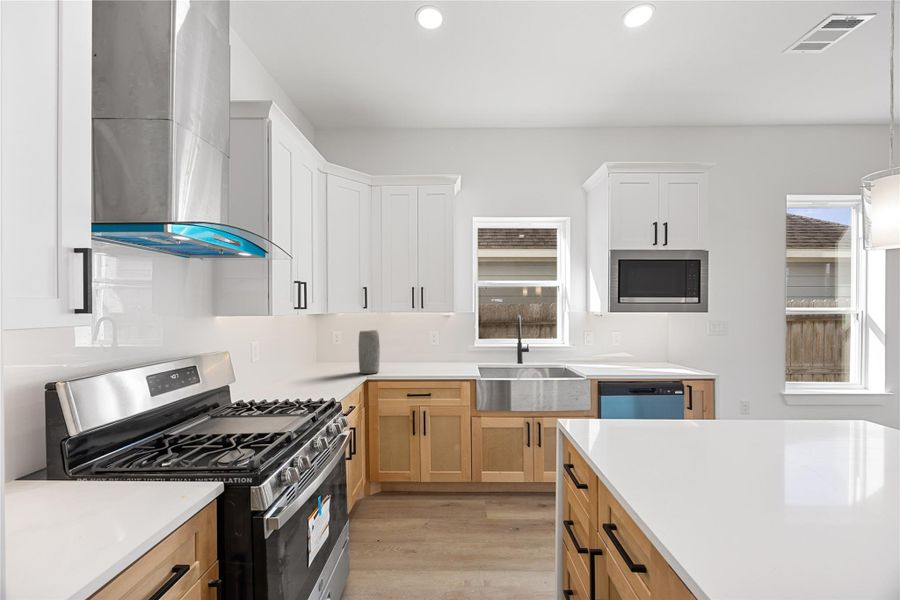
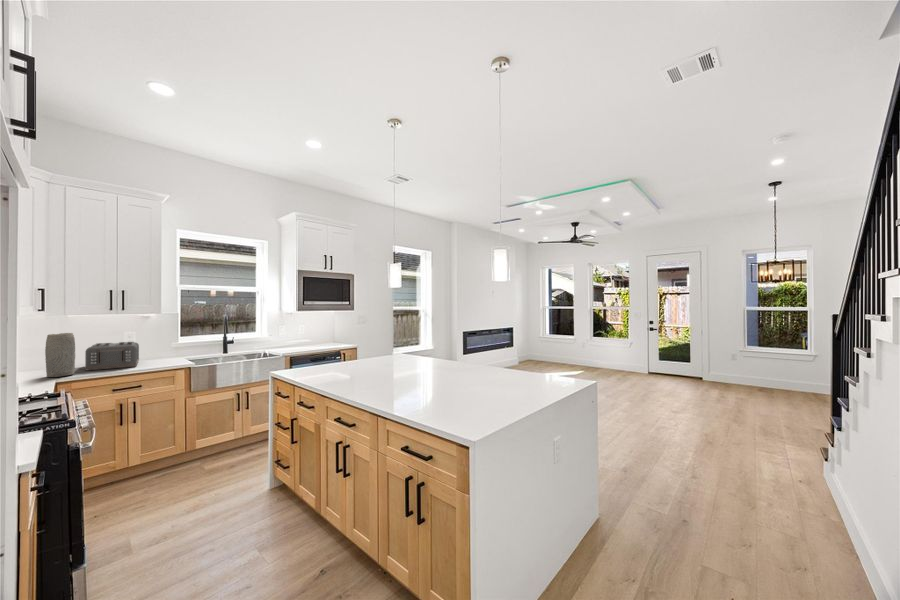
toaster: none [390,342,439,370] -> present [85,342,139,370]

